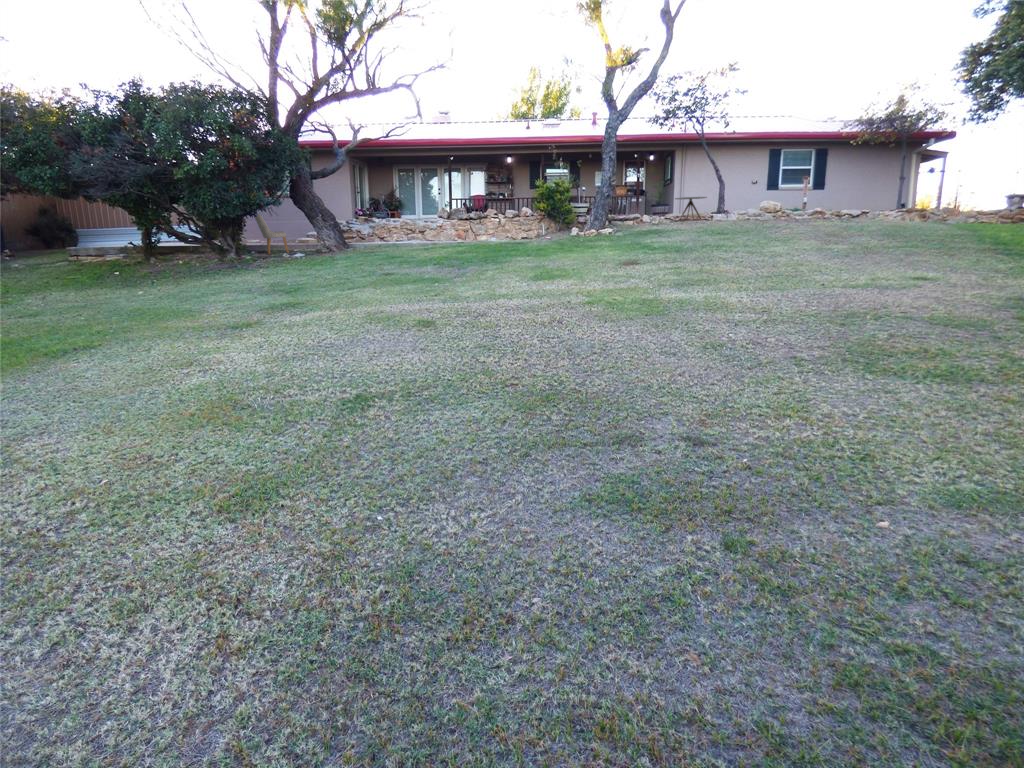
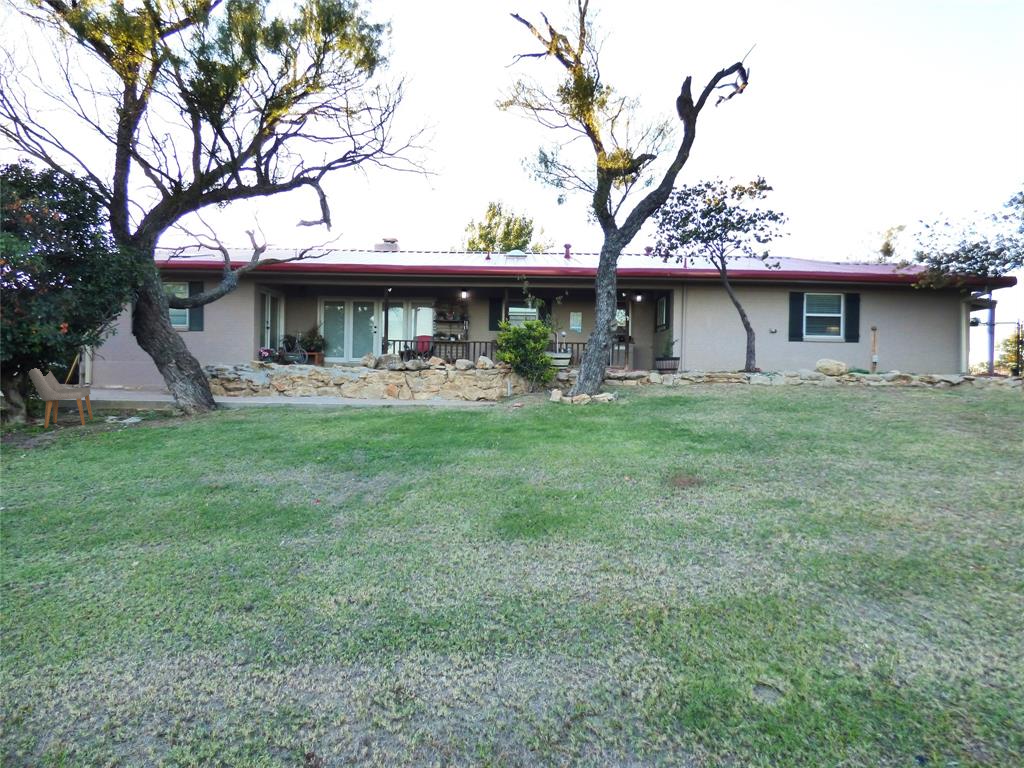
round table: present [675,197,706,220] -> none [677,347,720,377]

